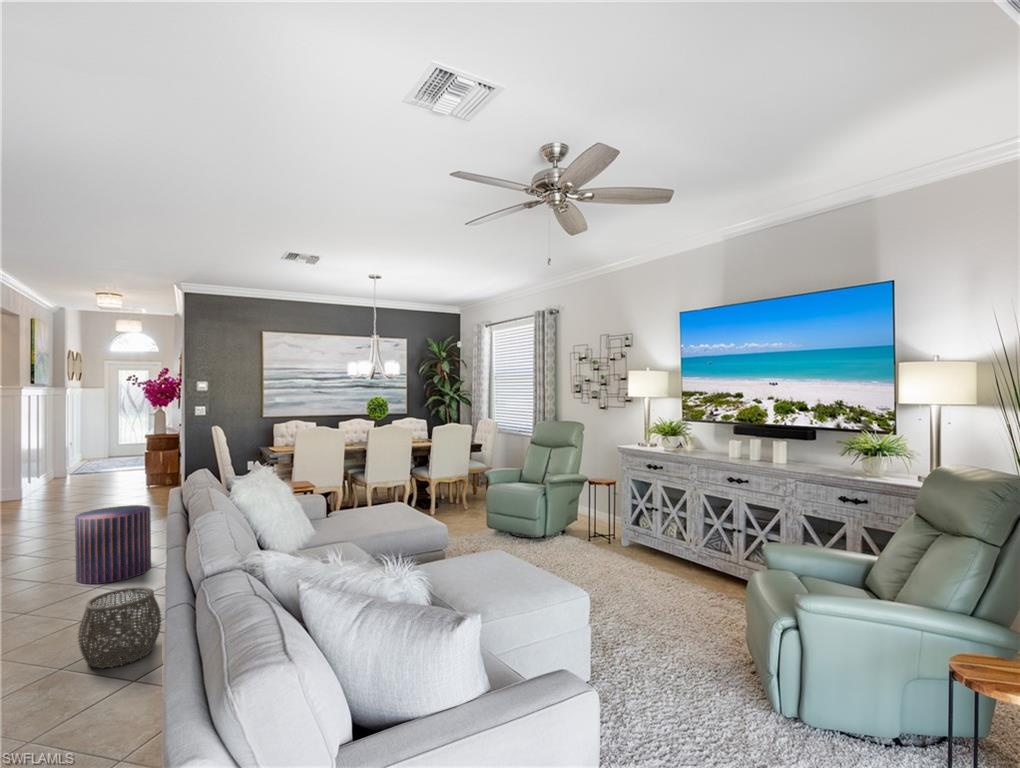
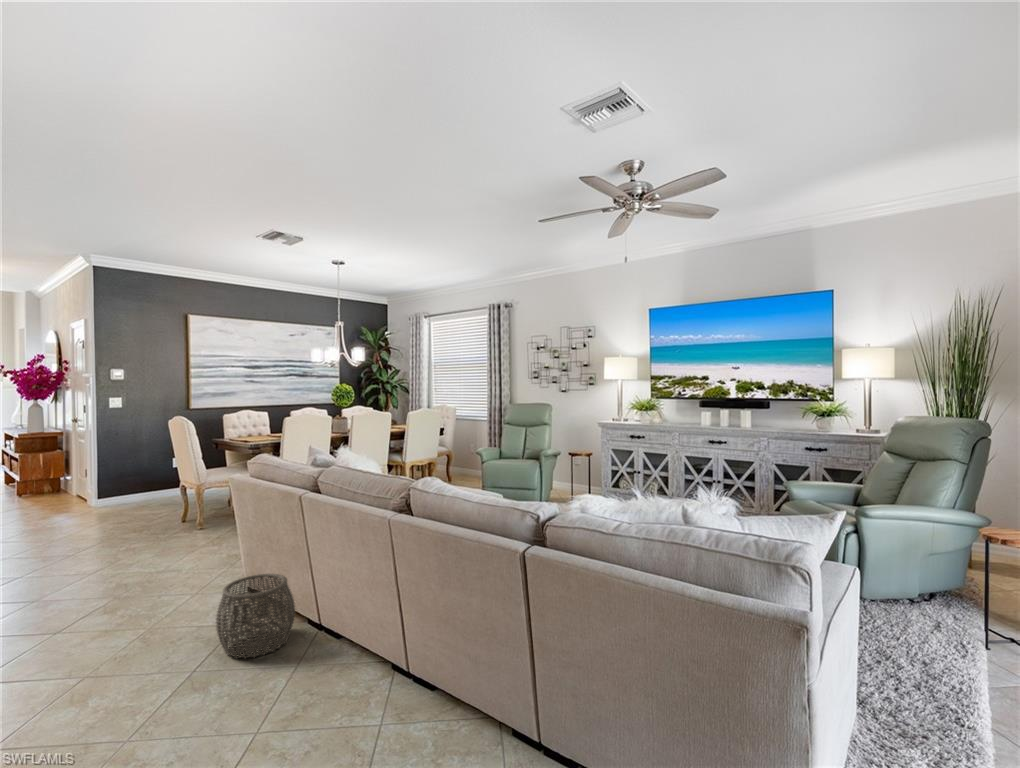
pouf: present [75,505,151,584] -> none [78,503,165,593]

